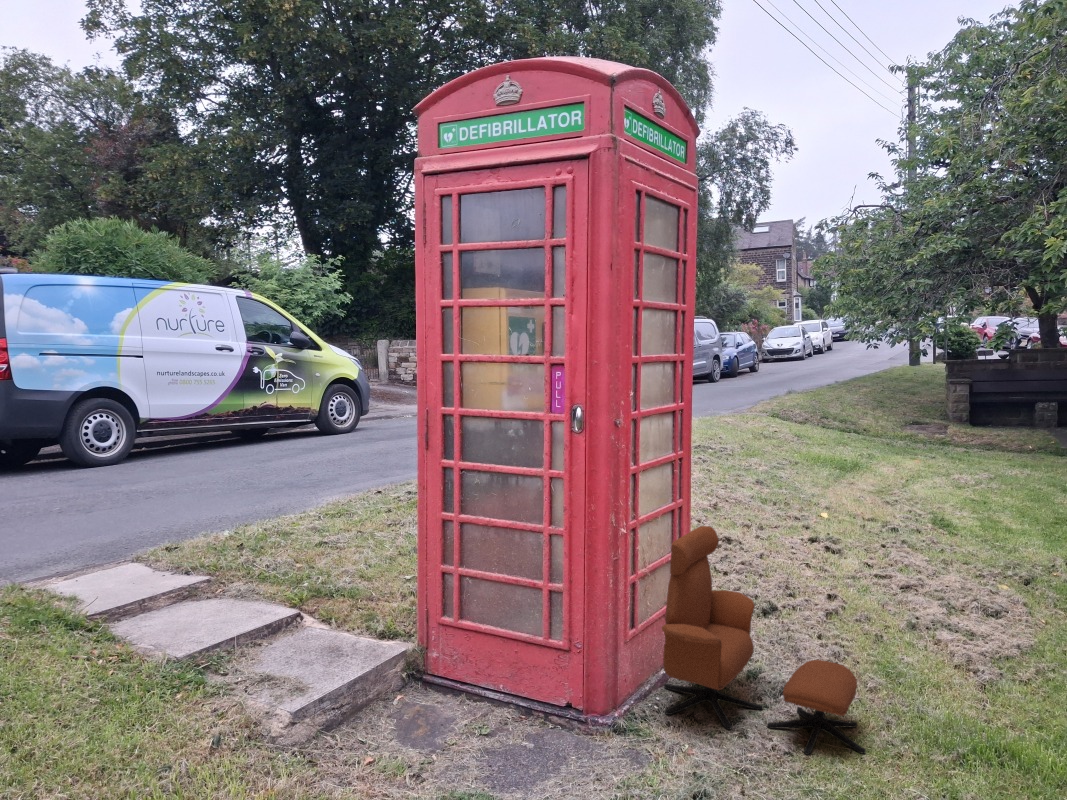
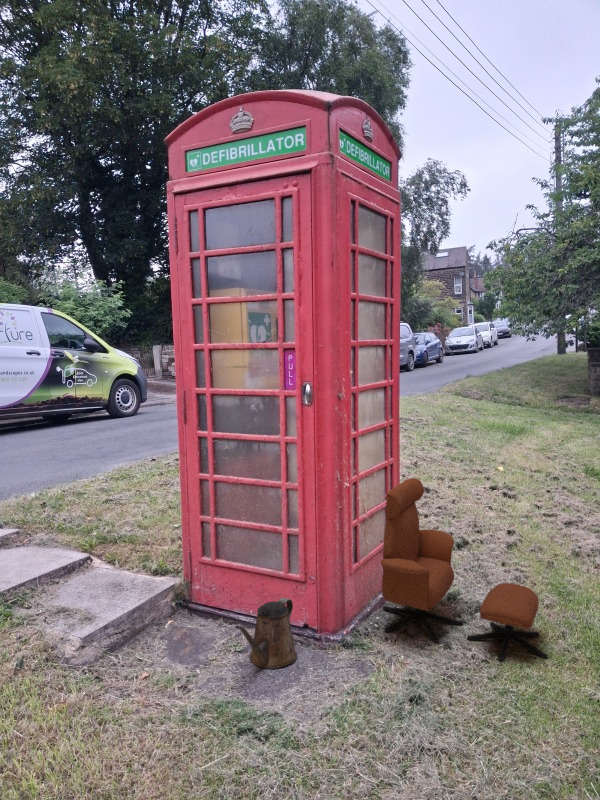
watering can: none [485,667,558,752] -> present [235,598,297,669]

